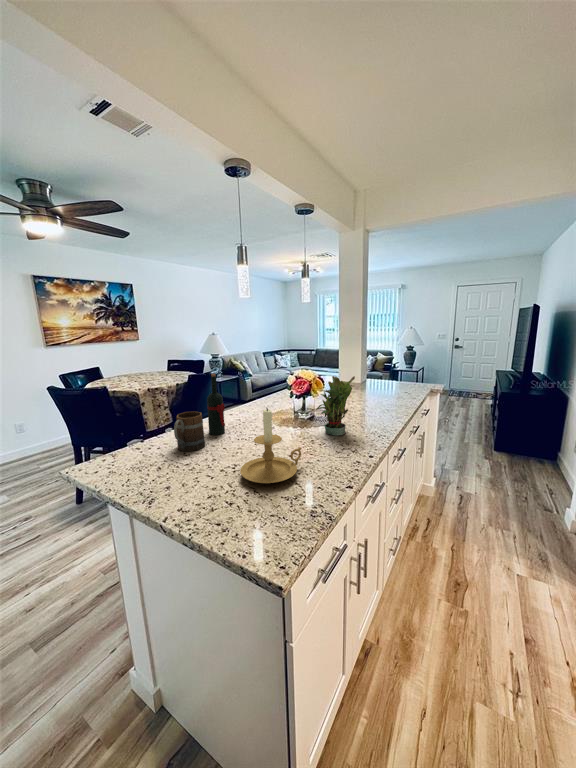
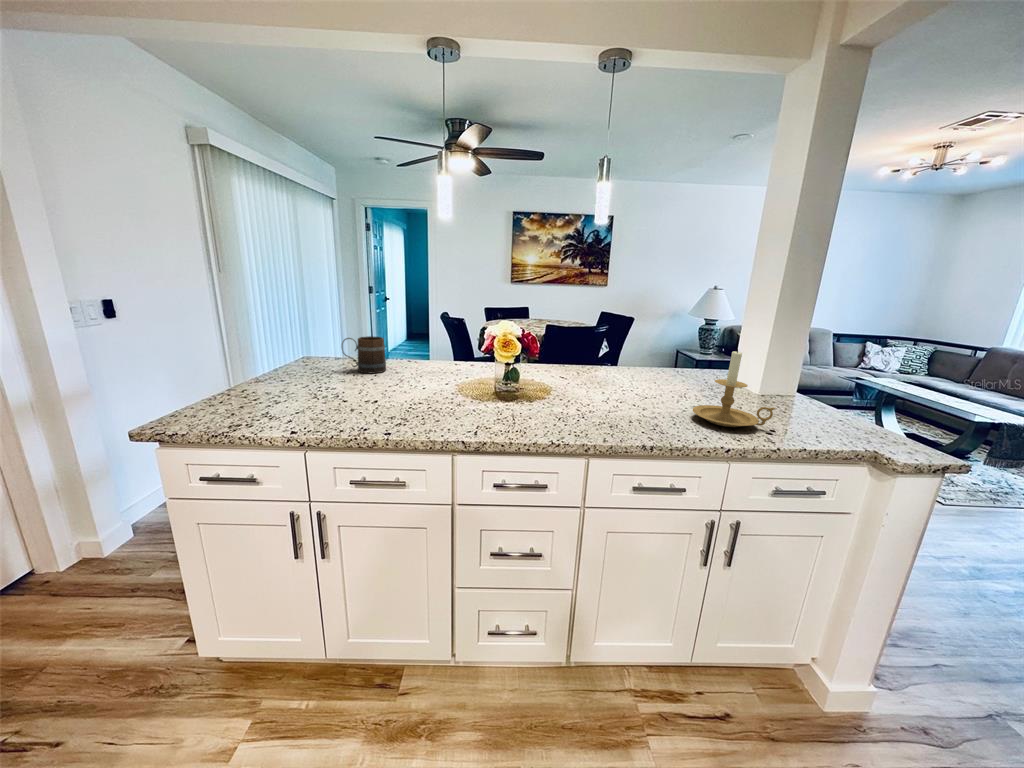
wine bottle: present [207,374,225,435] -> none [407,304,425,372]
potted plant: present [315,376,355,436] -> none [431,319,490,413]
candle holder: present [240,408,302,483] -> present [693,349,775,427]

